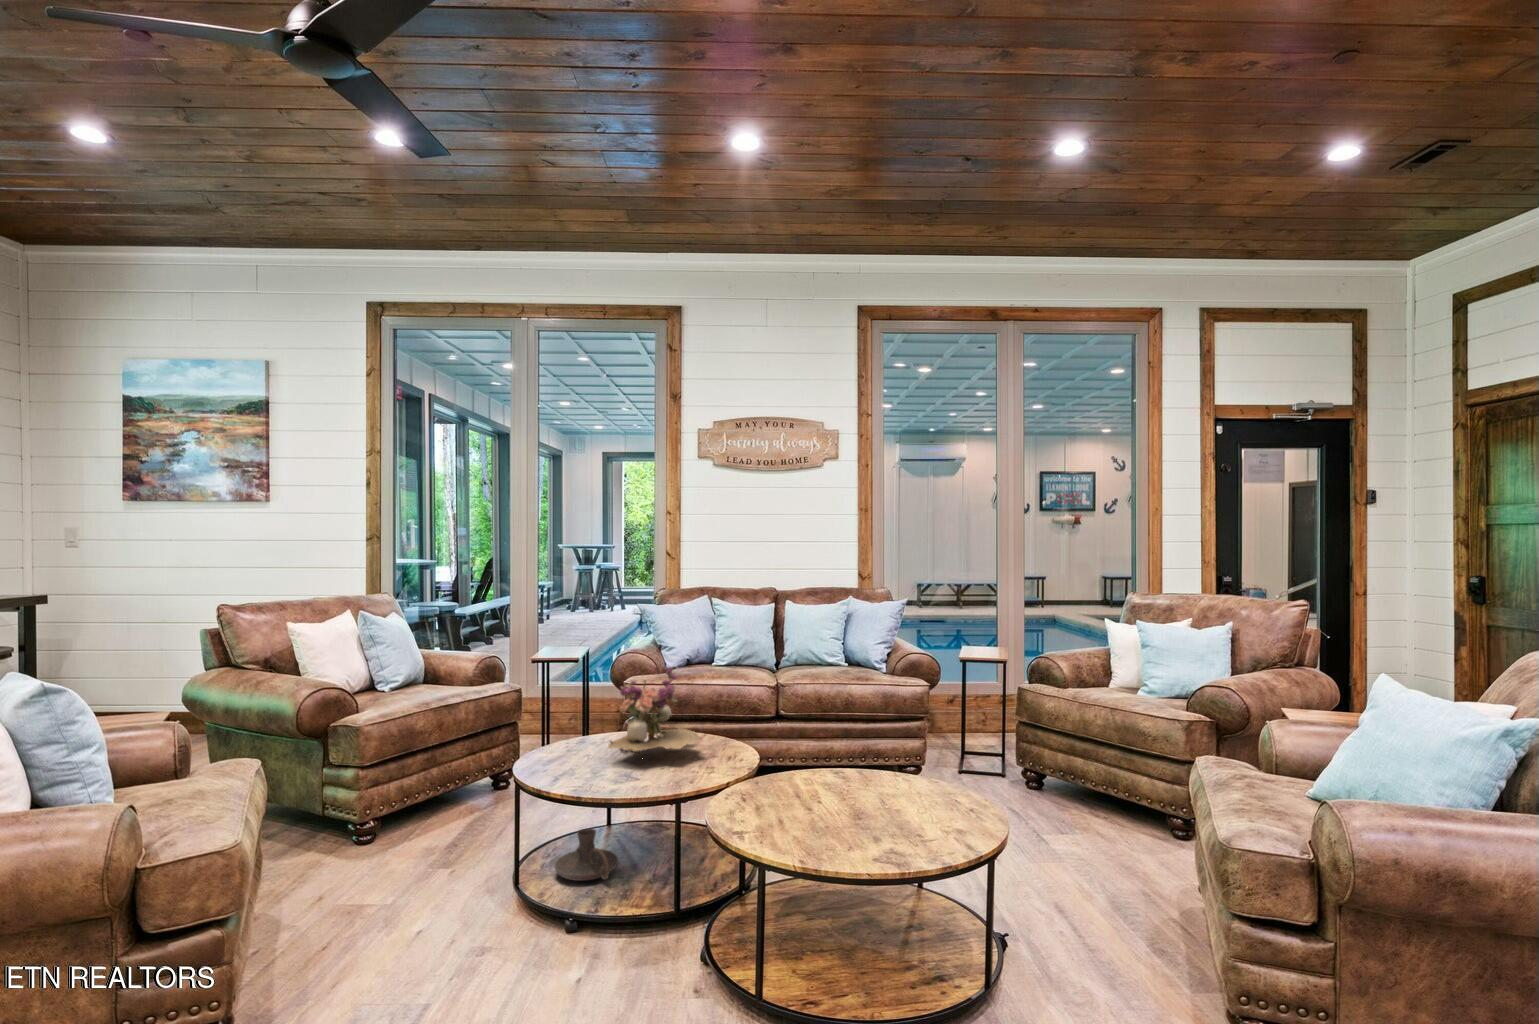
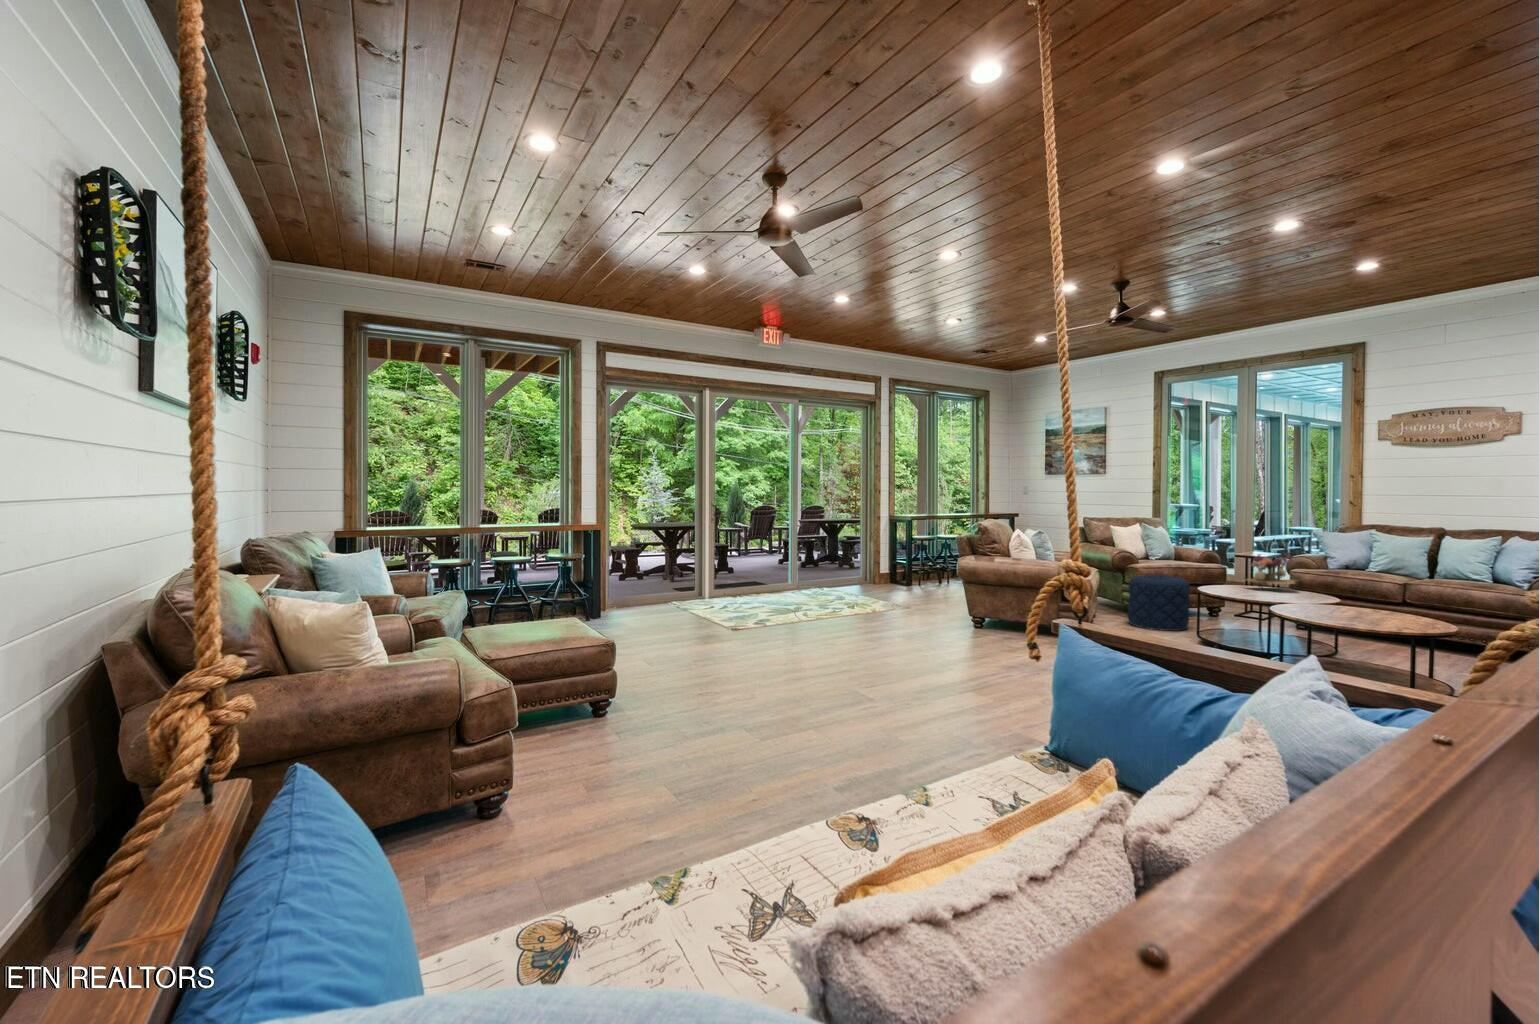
pouf: none [340,747,488,915] -> present [1127,575,1190,631]
candle holder: present [555,828,618,881] -> none [1217,616,1250,635]

